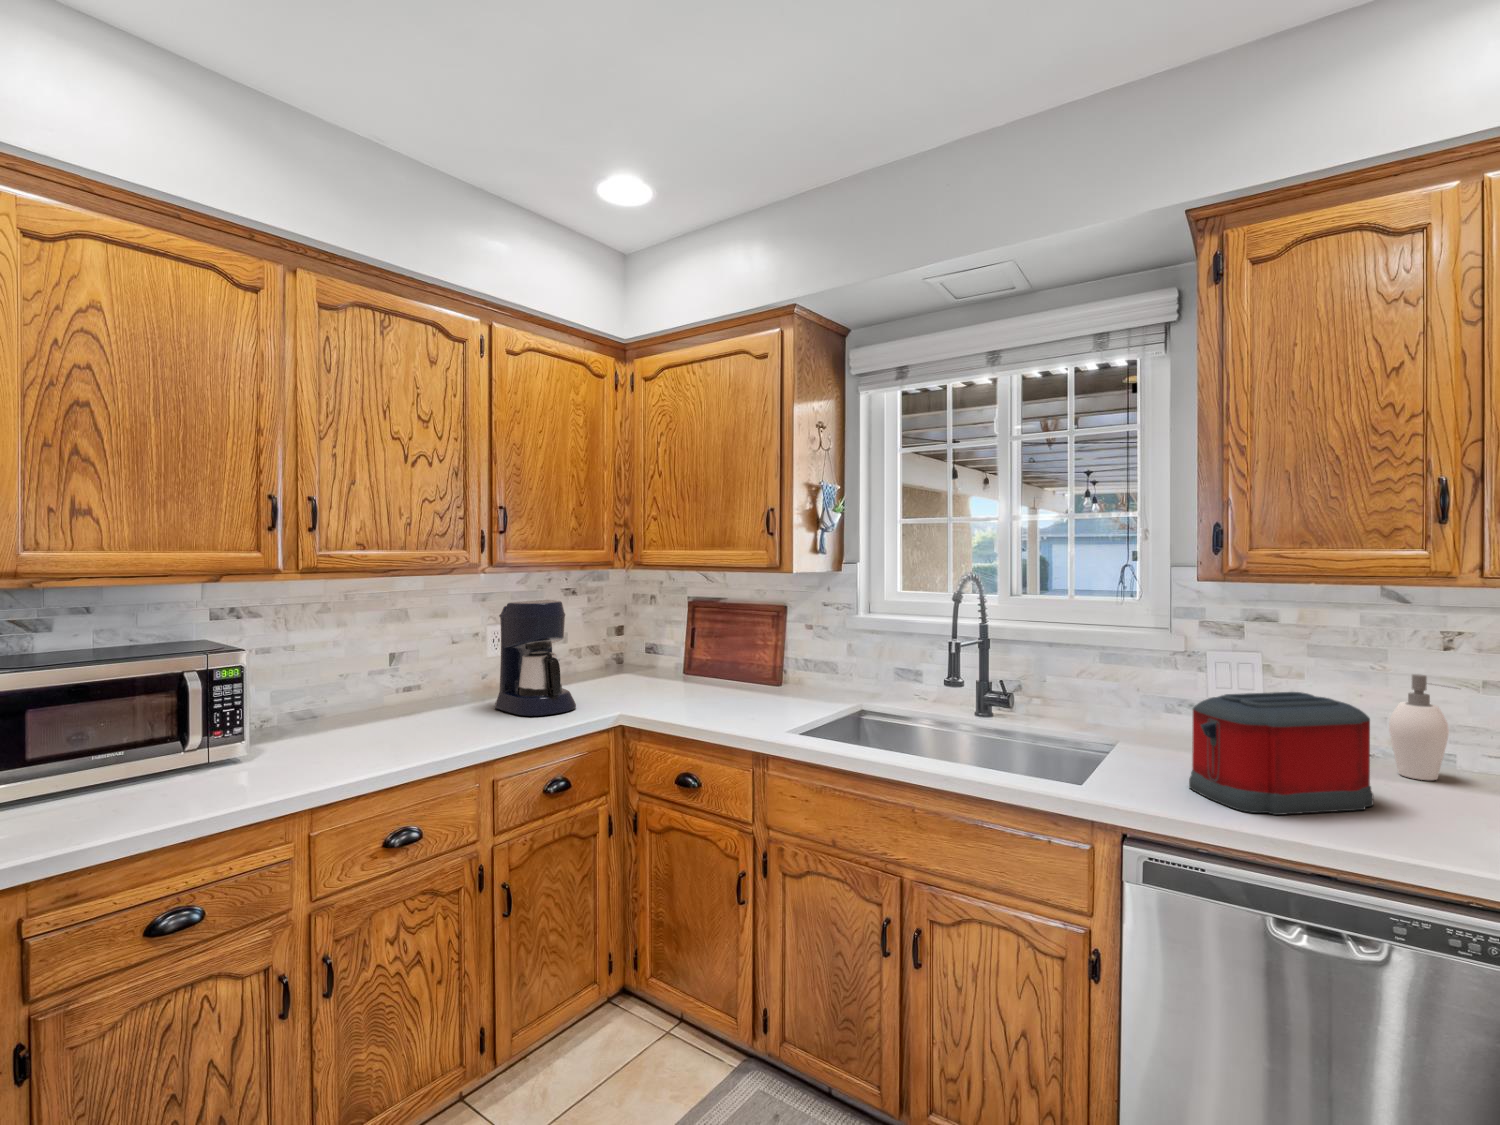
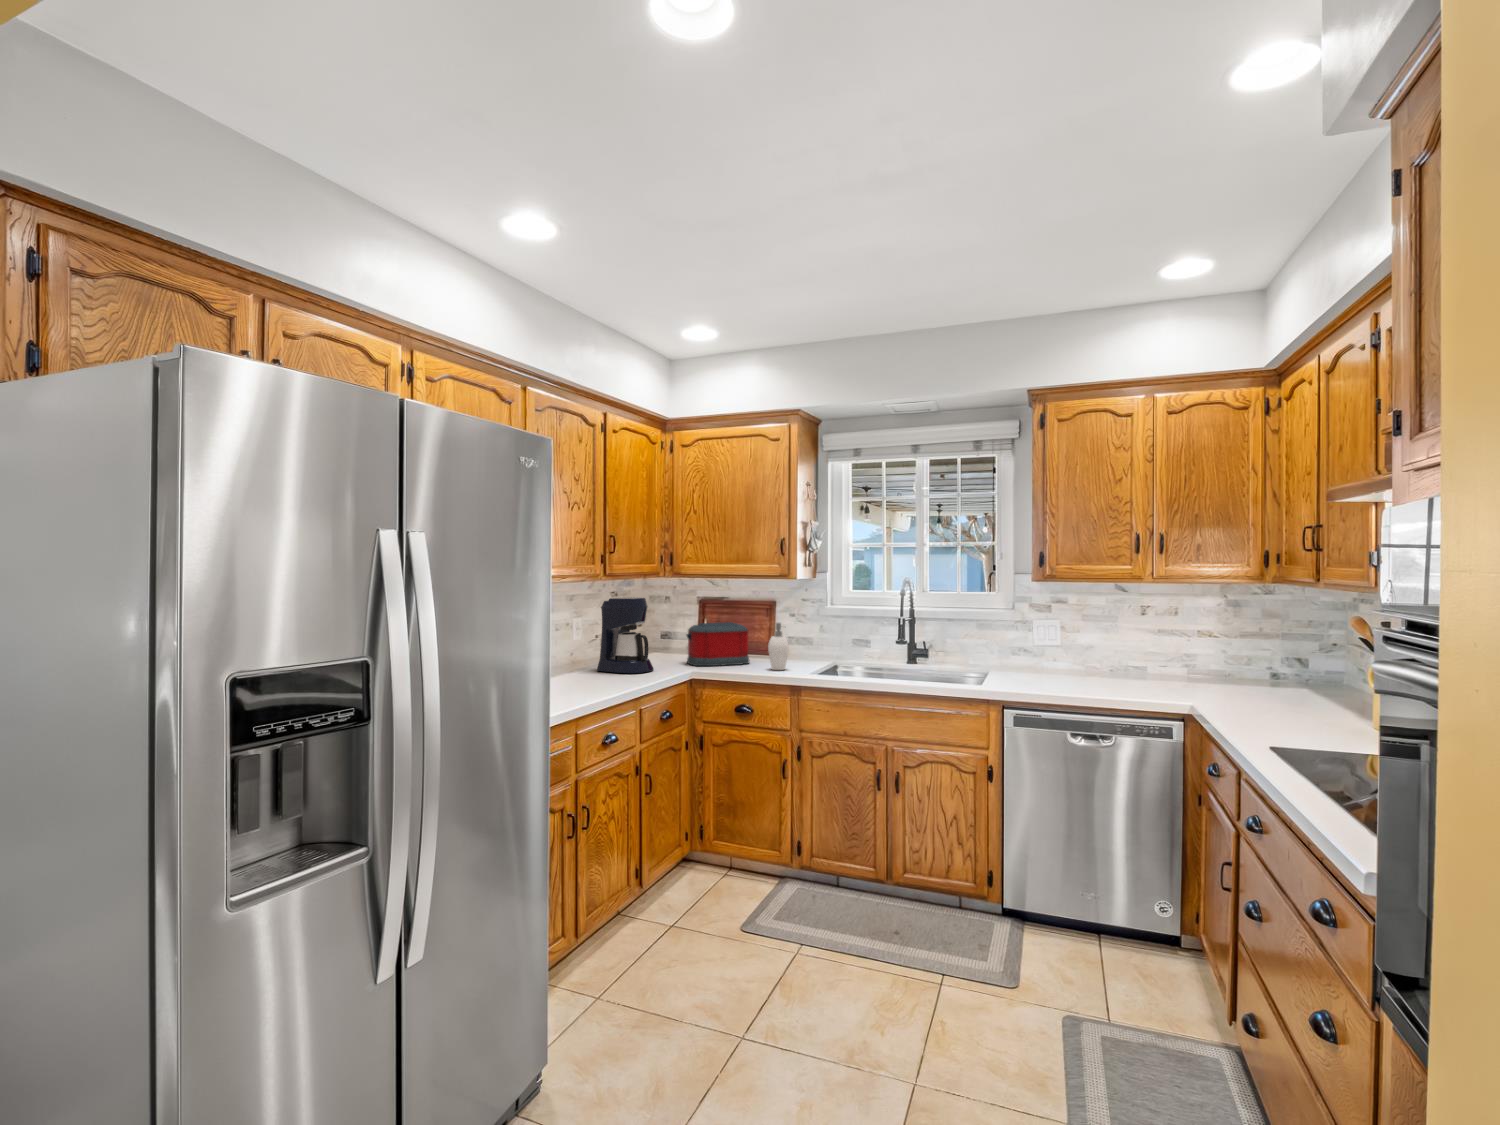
soap dispenser: present [1389,674,1449,780] -> present [768,623,789,670]
toaster: present [1189,692,1373,815] -> present [687,622,750,666]

